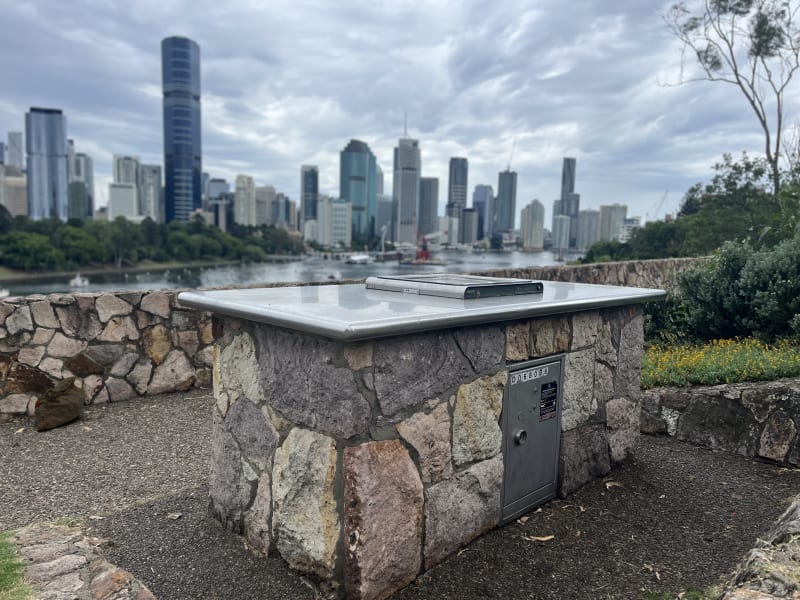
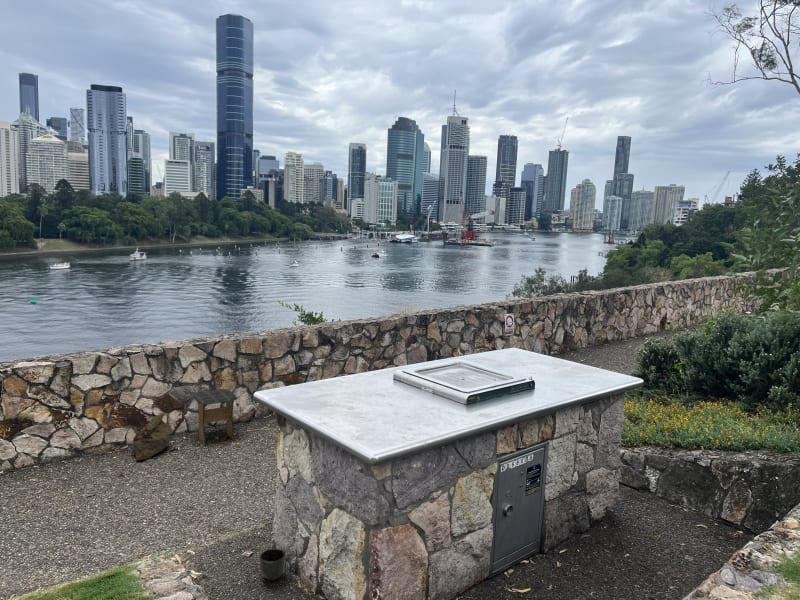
stool: none [114,349,170,414] -> present [193,389,237,445]
planter: none [191,502,227,544] -> present [260,548,286,581]

